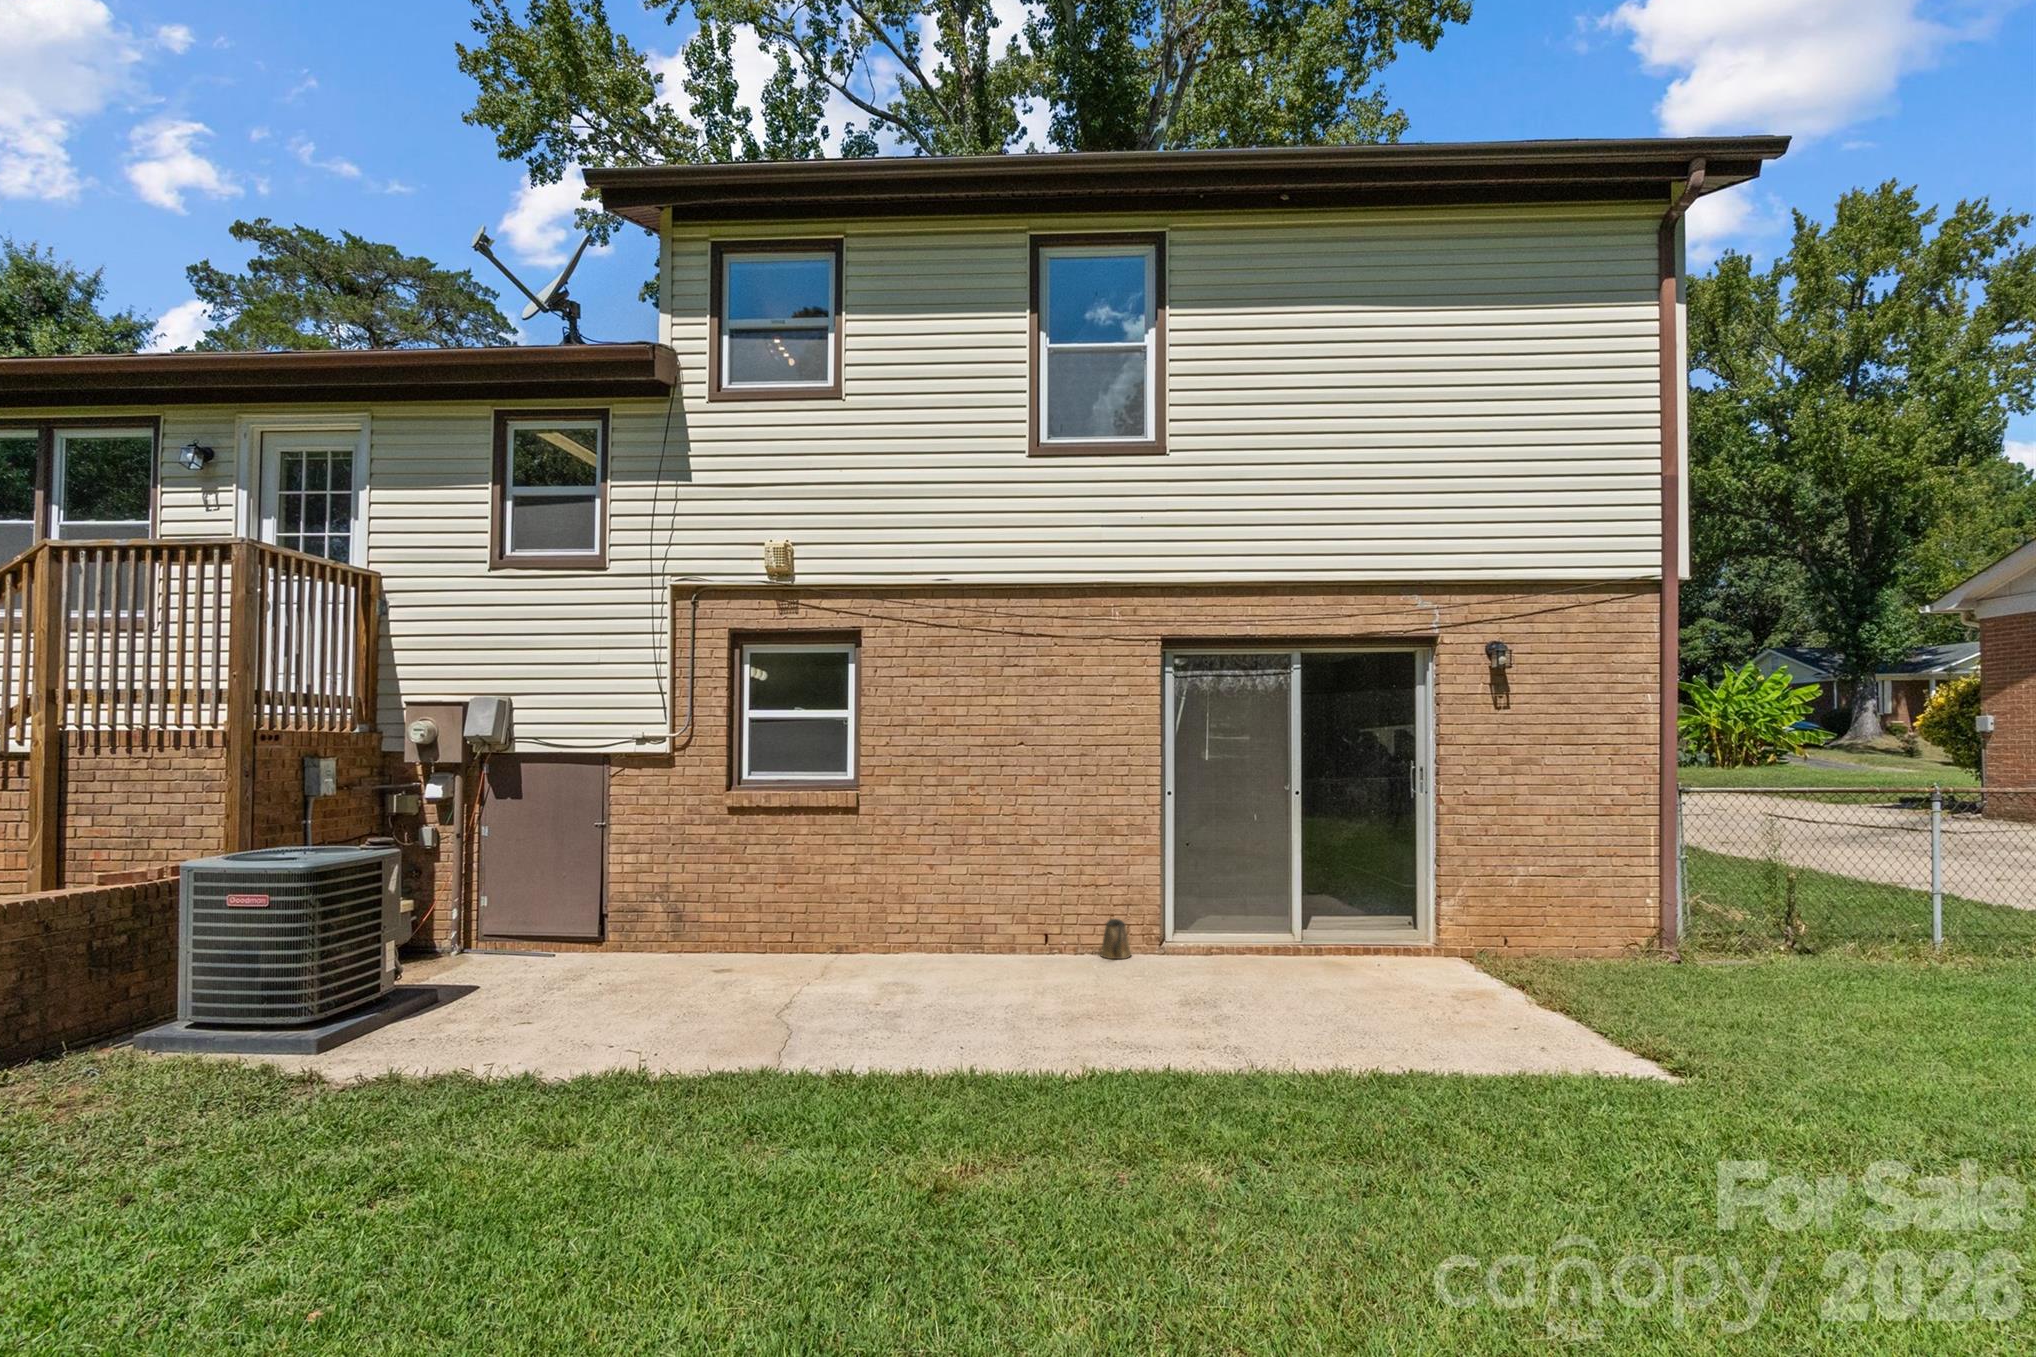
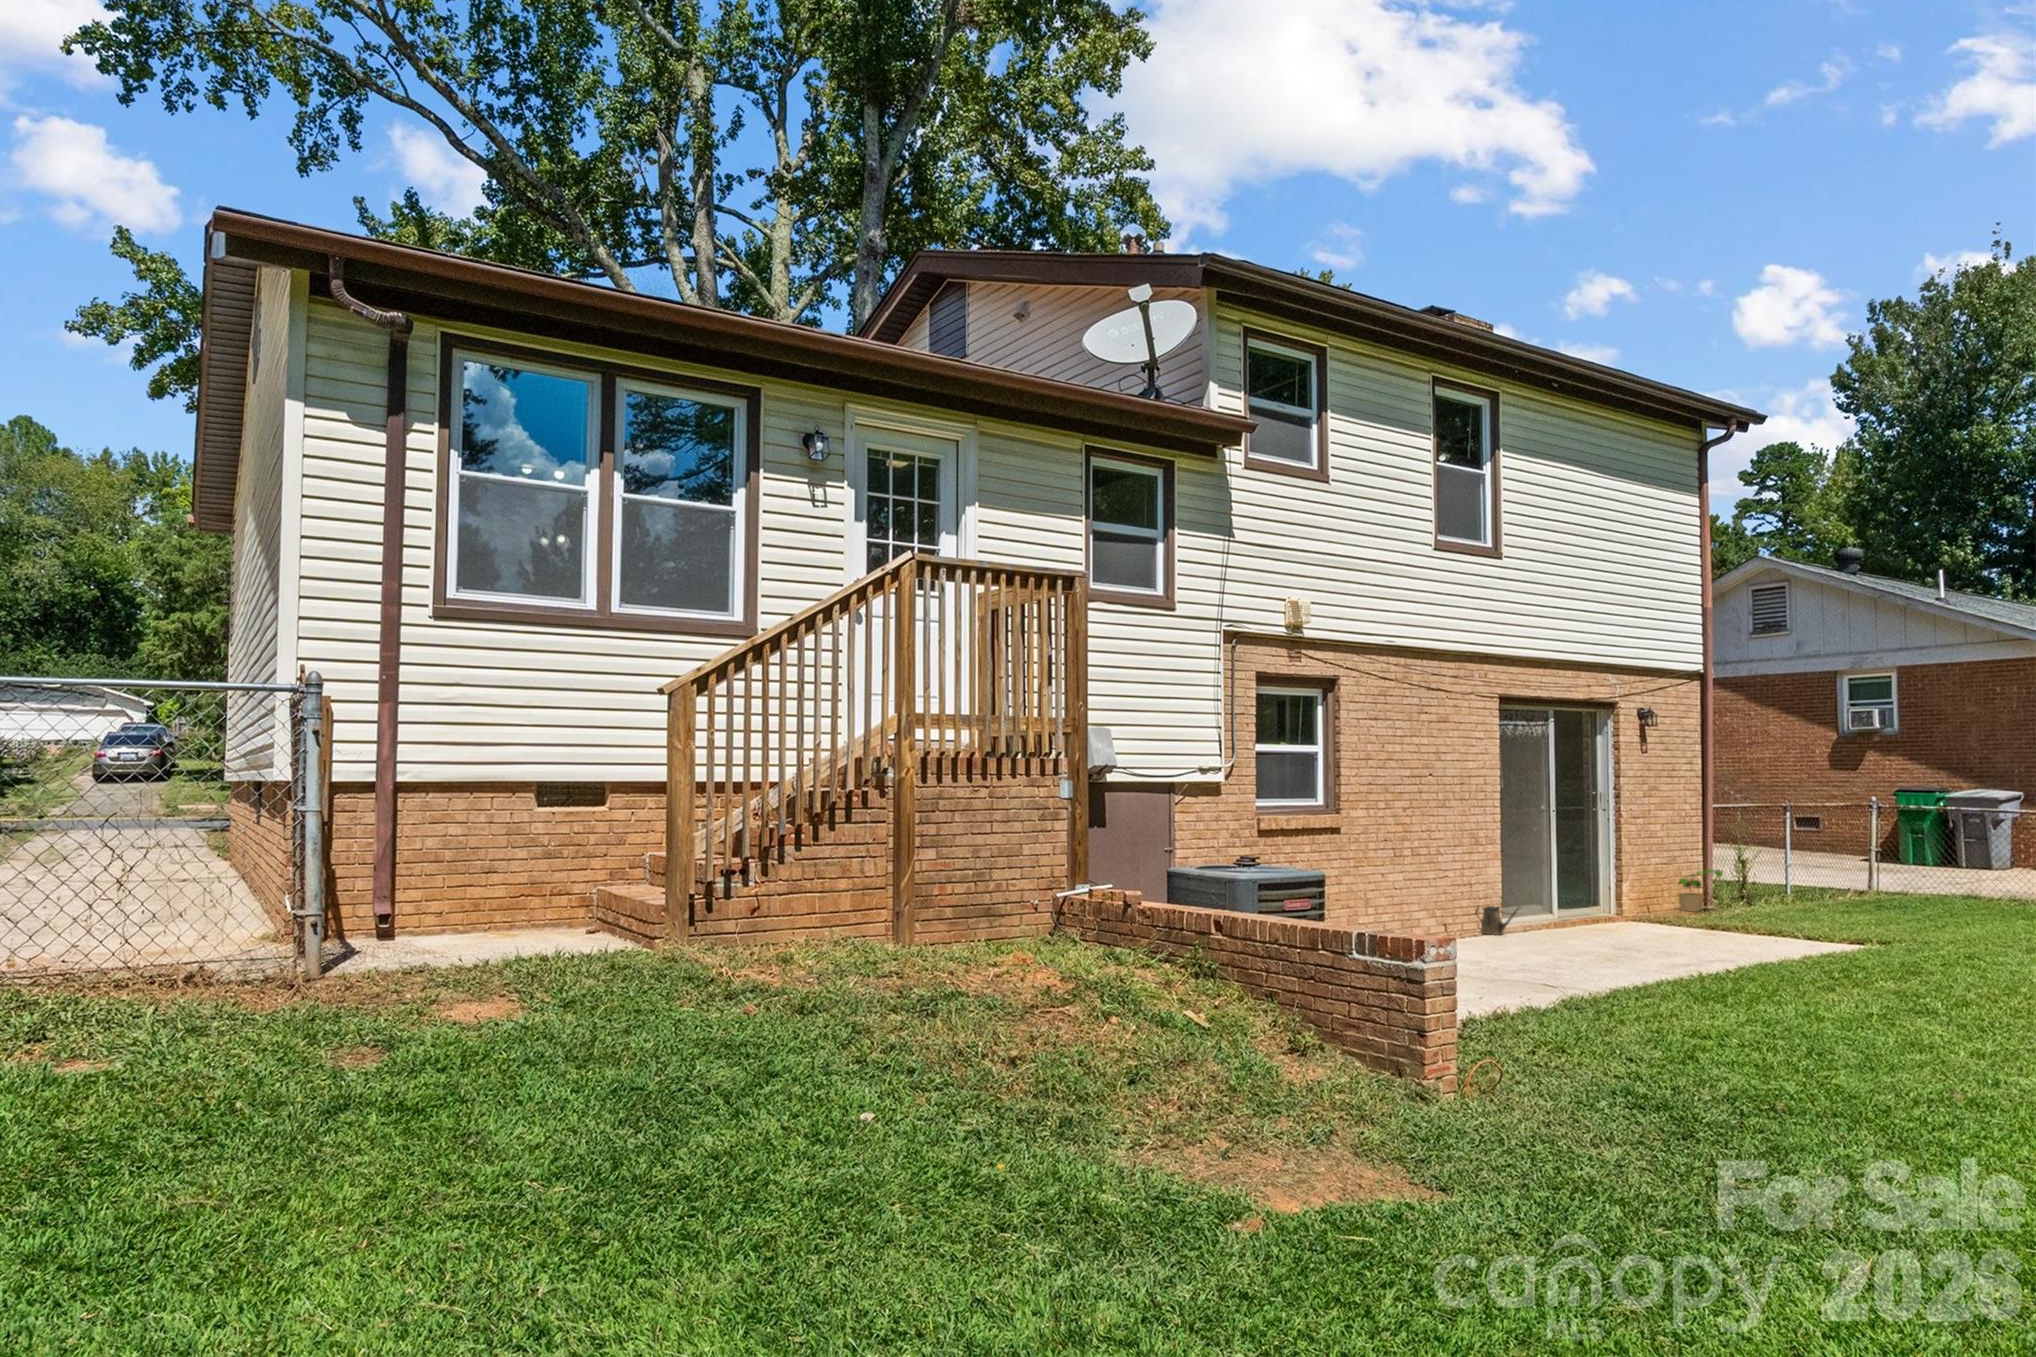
potted plant: none [1609,894,1684,960] -> present [1678,869,1723,912]

